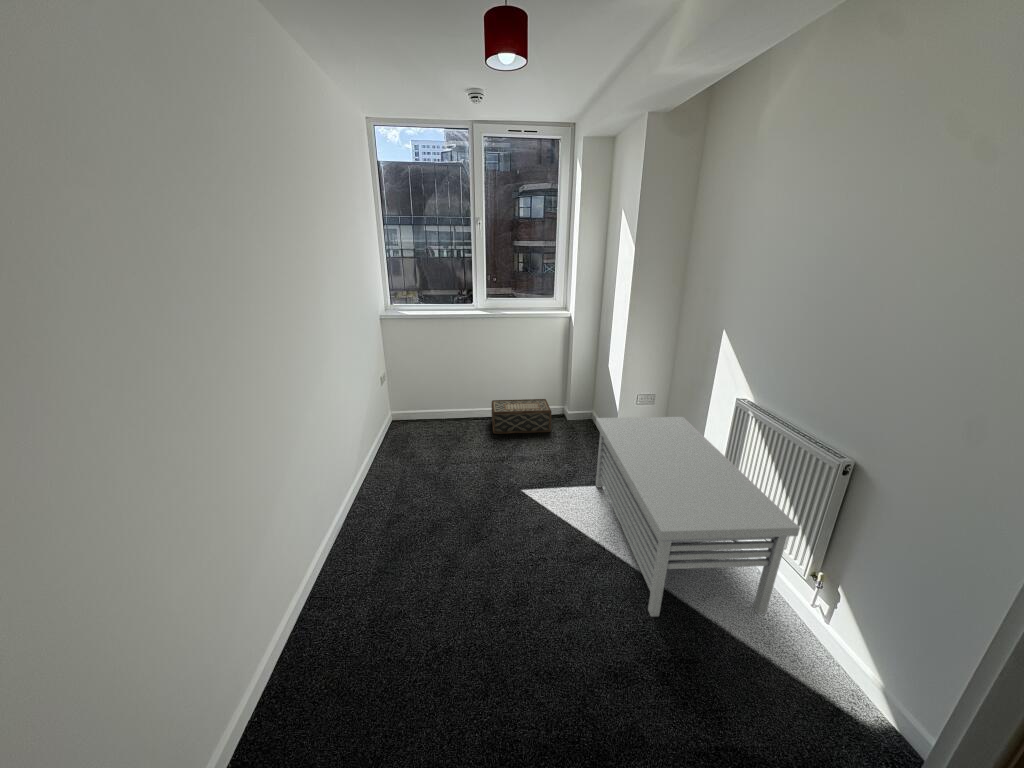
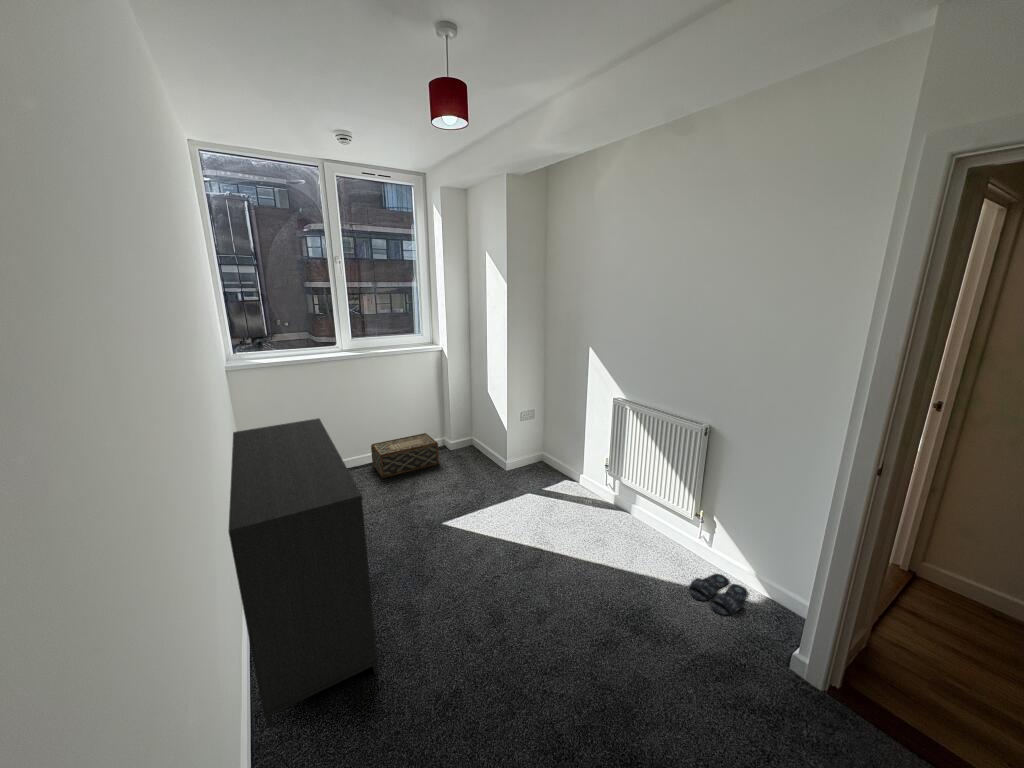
dresser: none [277,369,425,609] -> present [229,418,378,727]
storage bench: present [596,417,800,617] -> none [500,423,686,589]
slippers: none [764,654,860,722] -> present [690,574,747,615]

